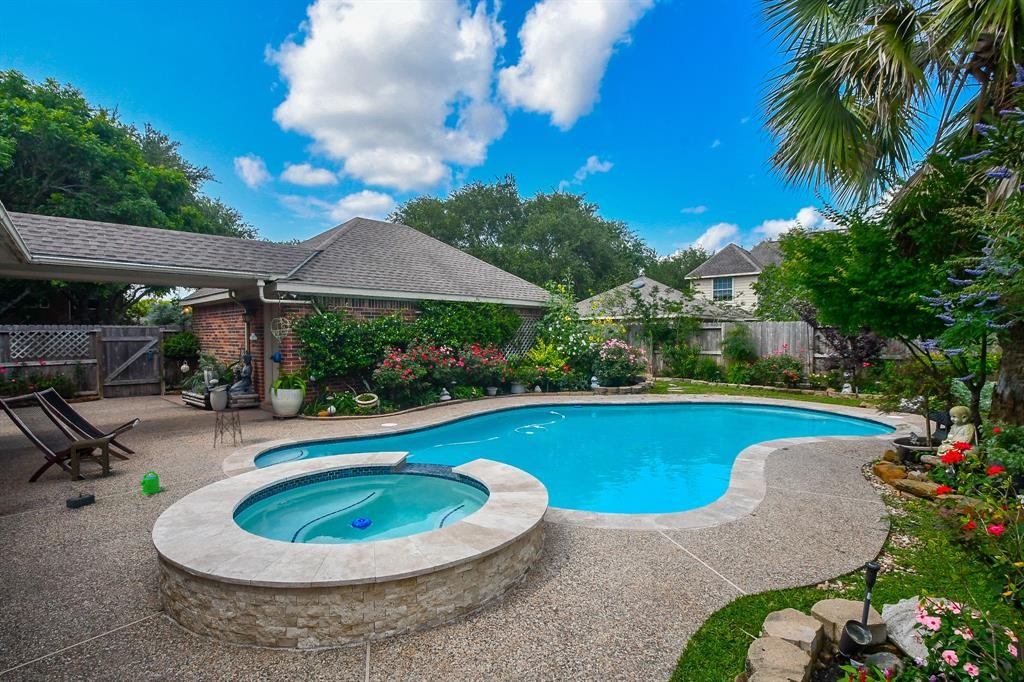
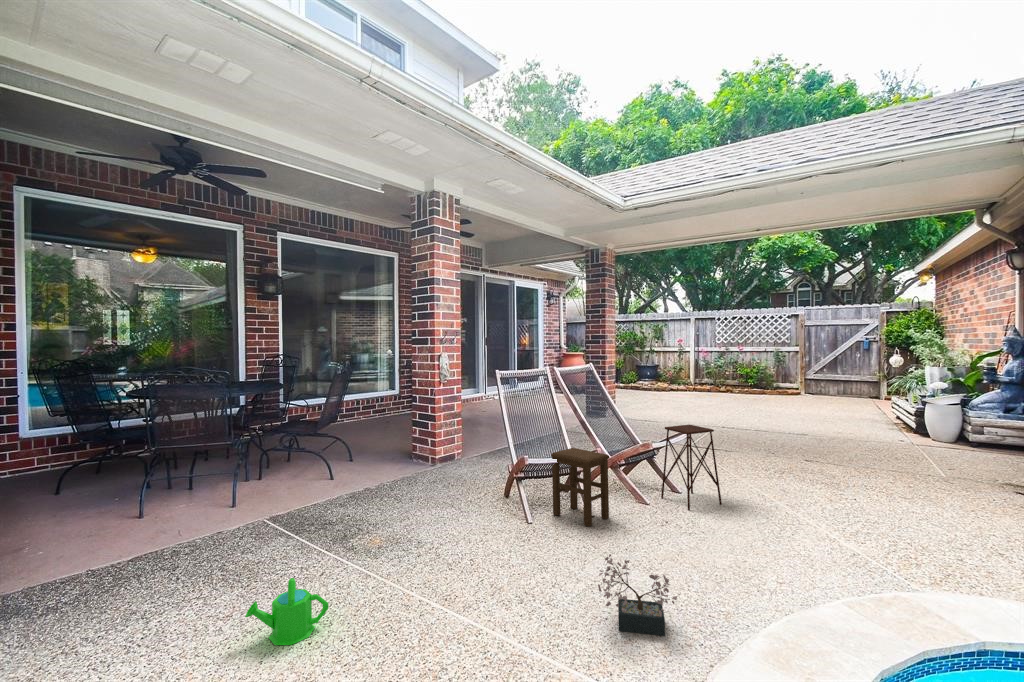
side table: present [214,408,243,448] -> present [661,425,722,510]
watering can: present [140,471,161,494] -> present [245,578,329,645]
decorative plant: present [57,481,98,508] -> present [598,554,677,636]

